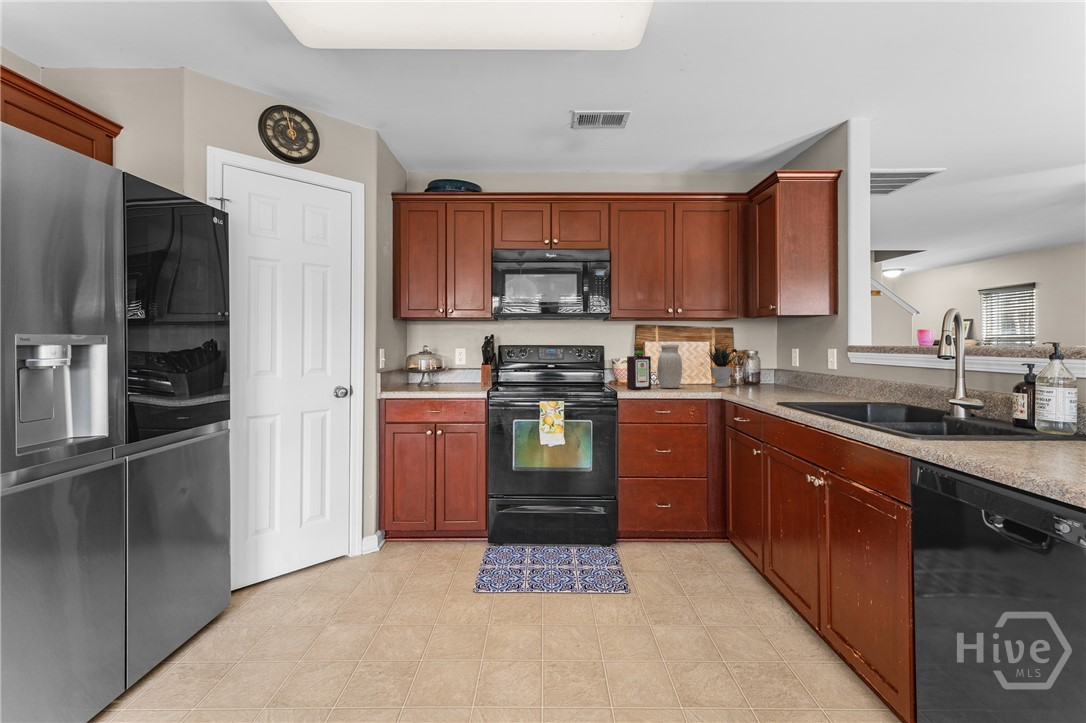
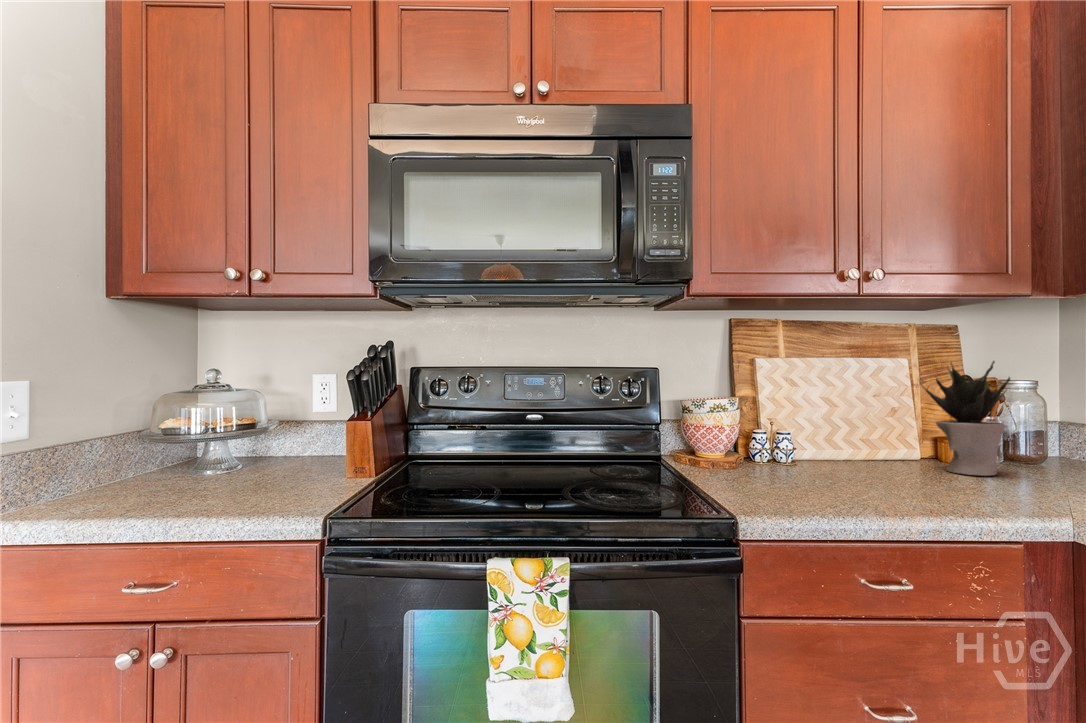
bottle: present [627,343,651,389] -> none [739,361,810,492]
jar: present [657,343,682,388] -> none [816,362,890,485]

